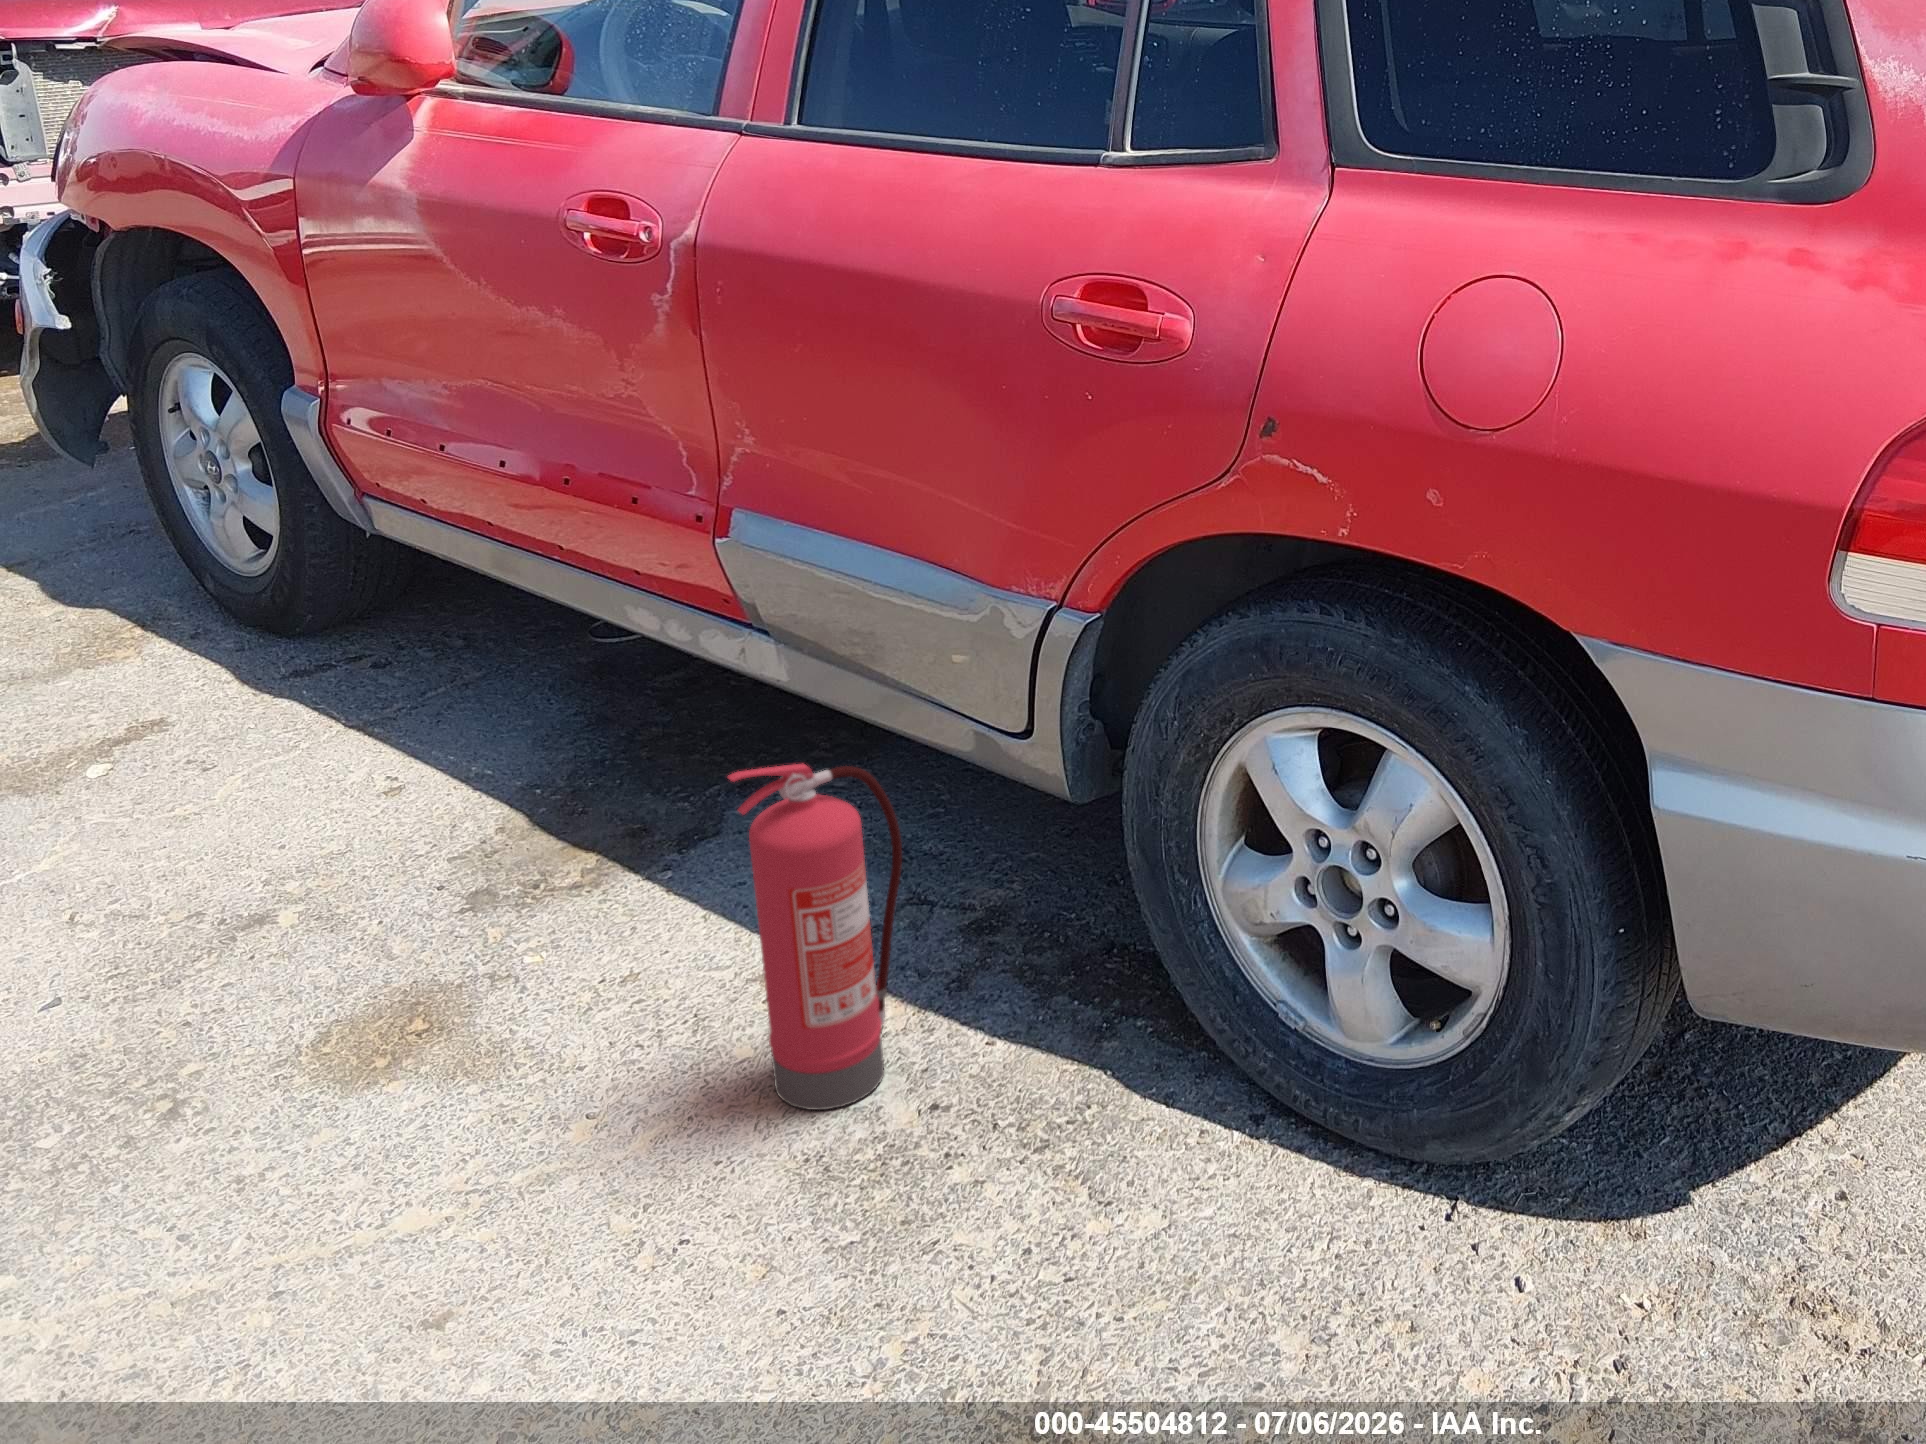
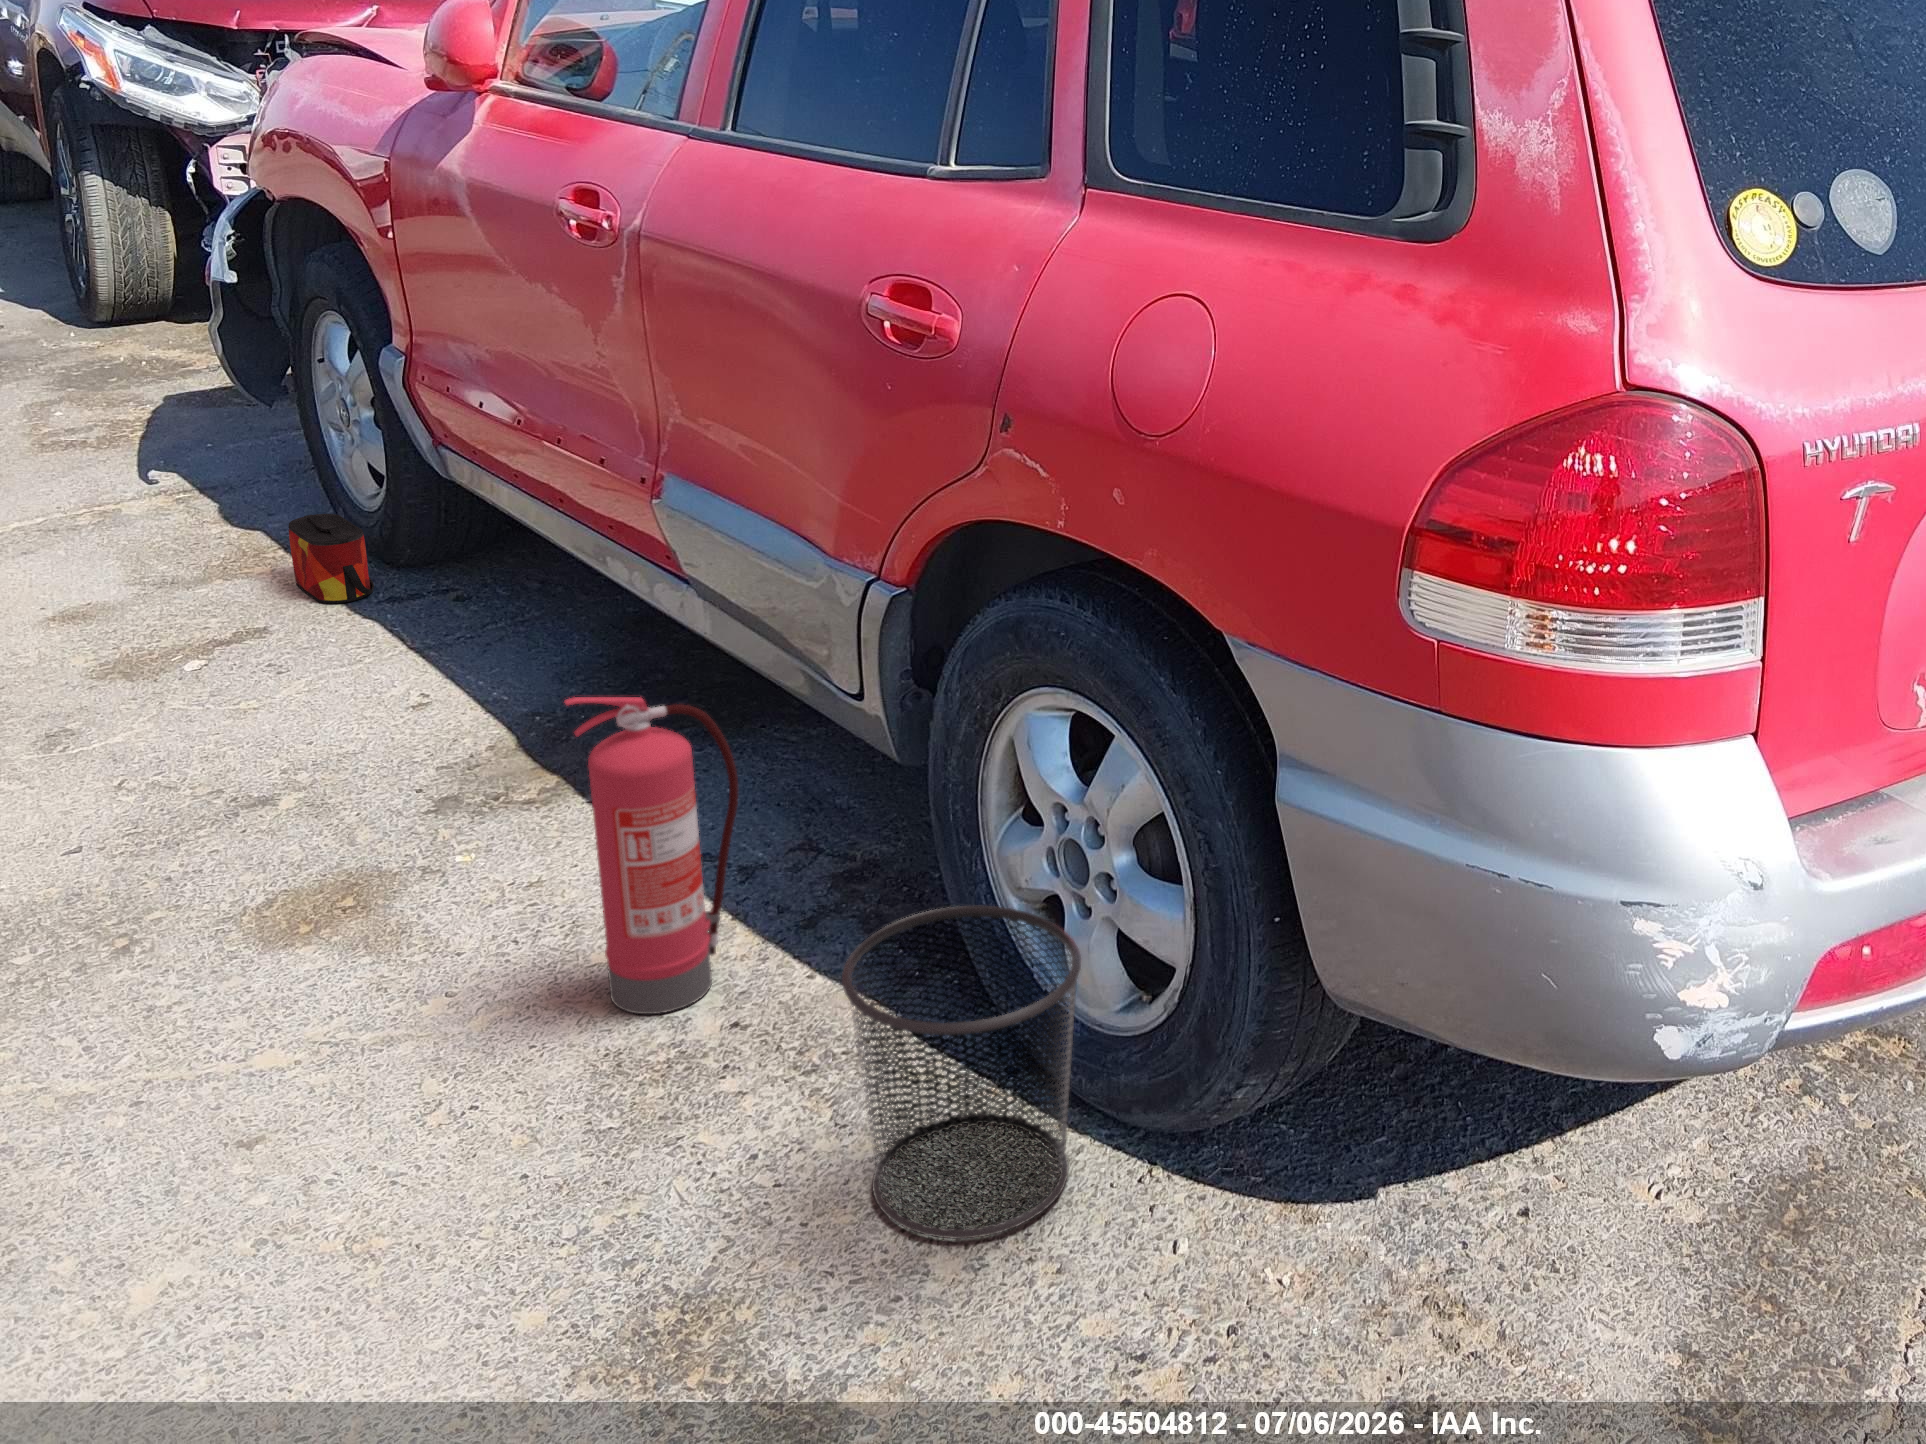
bag: none [162,583,274,684] -> present [289,514,374,603]
waste bin: none [1140,949,1395,1311] -> present [842,906,1081,1239]

